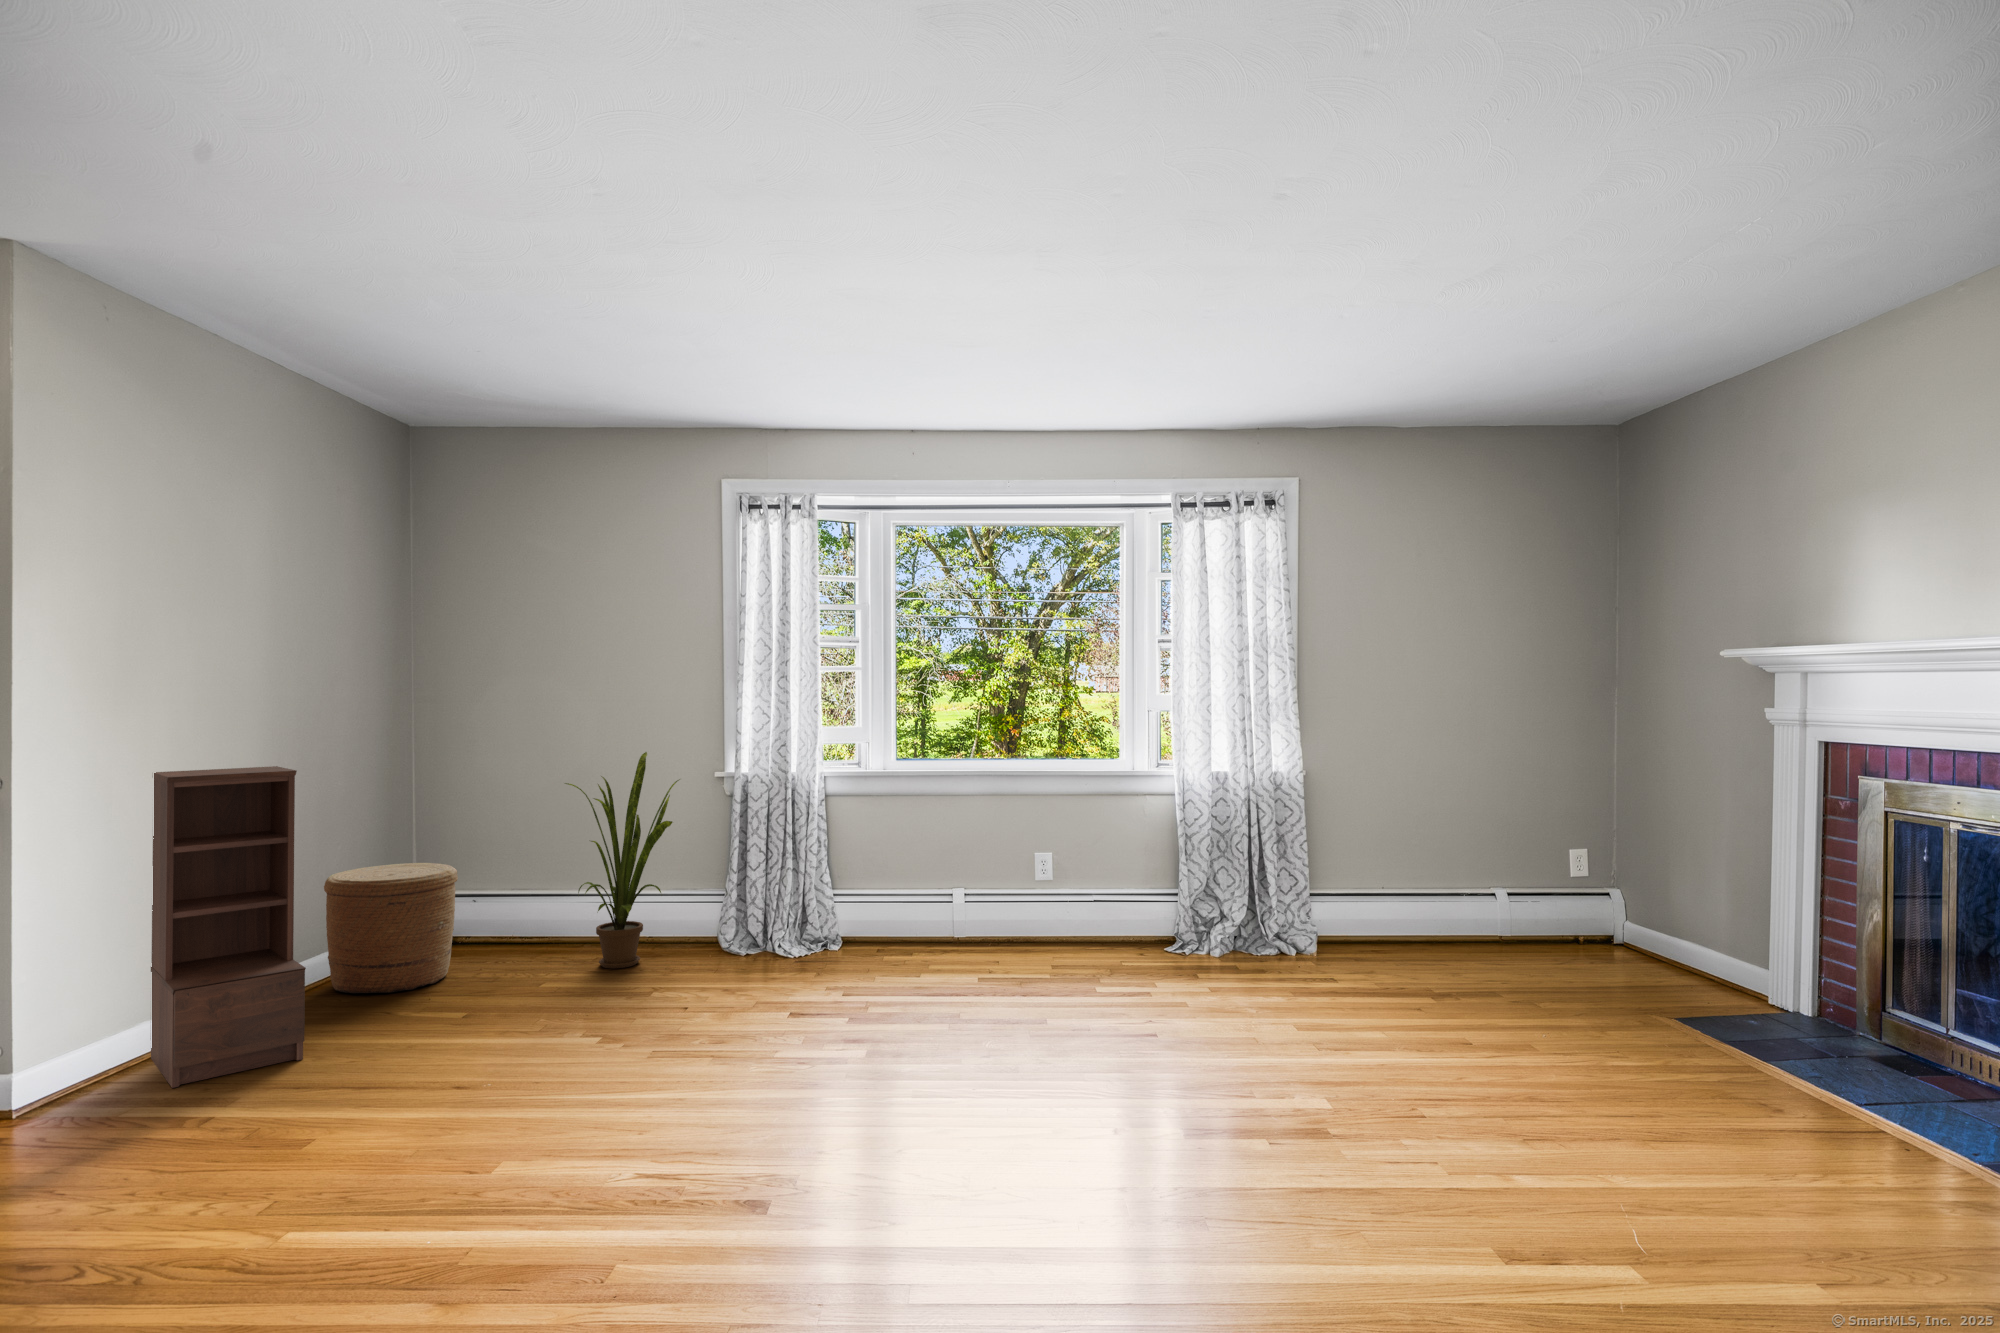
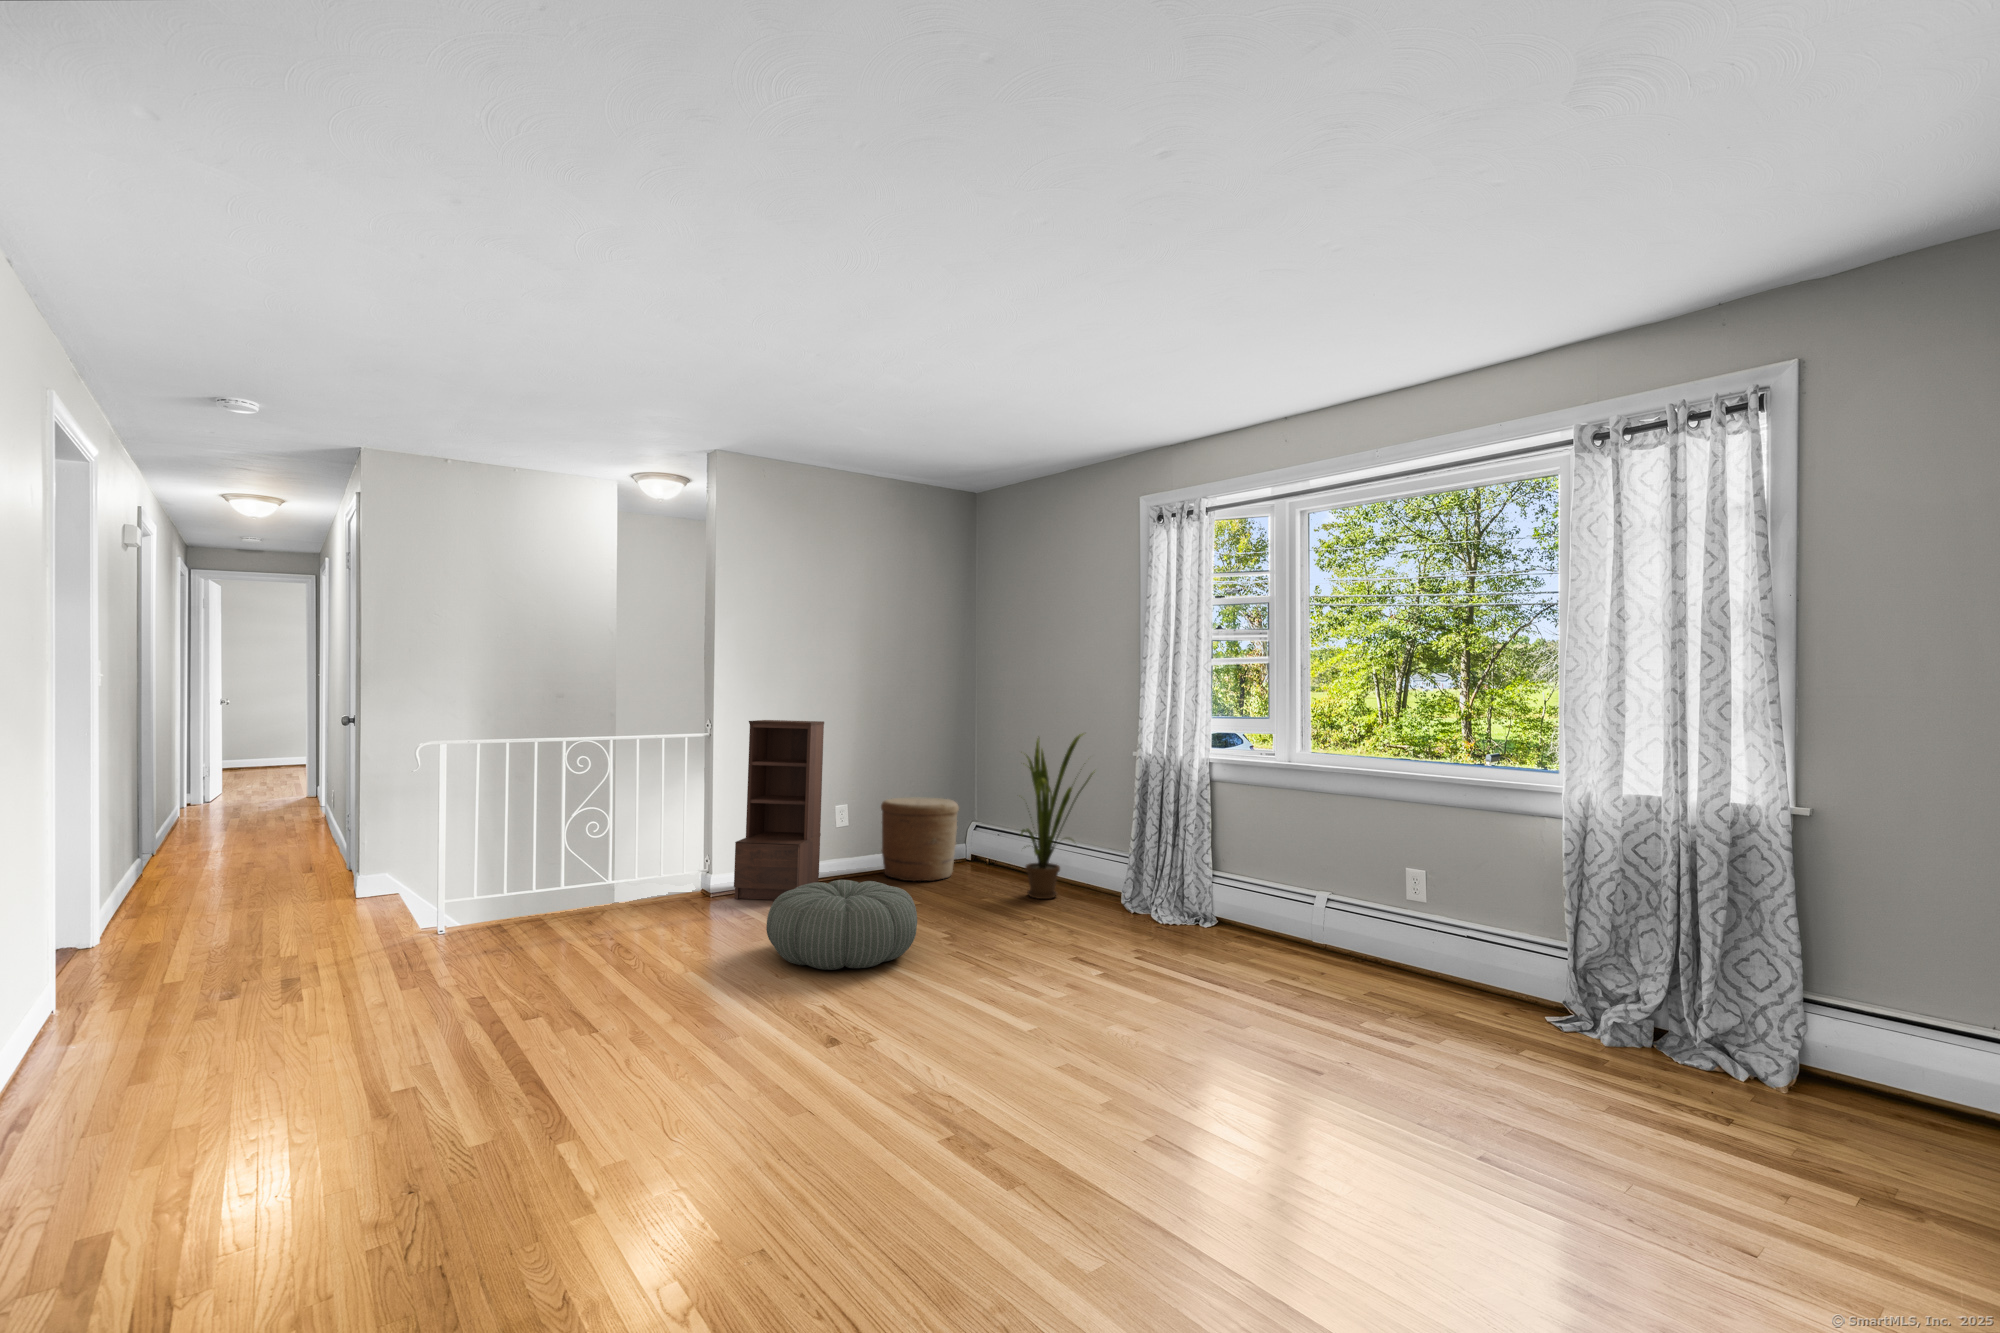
pouf: none [446,982,669,1118] -> present [766,880,917,970]

